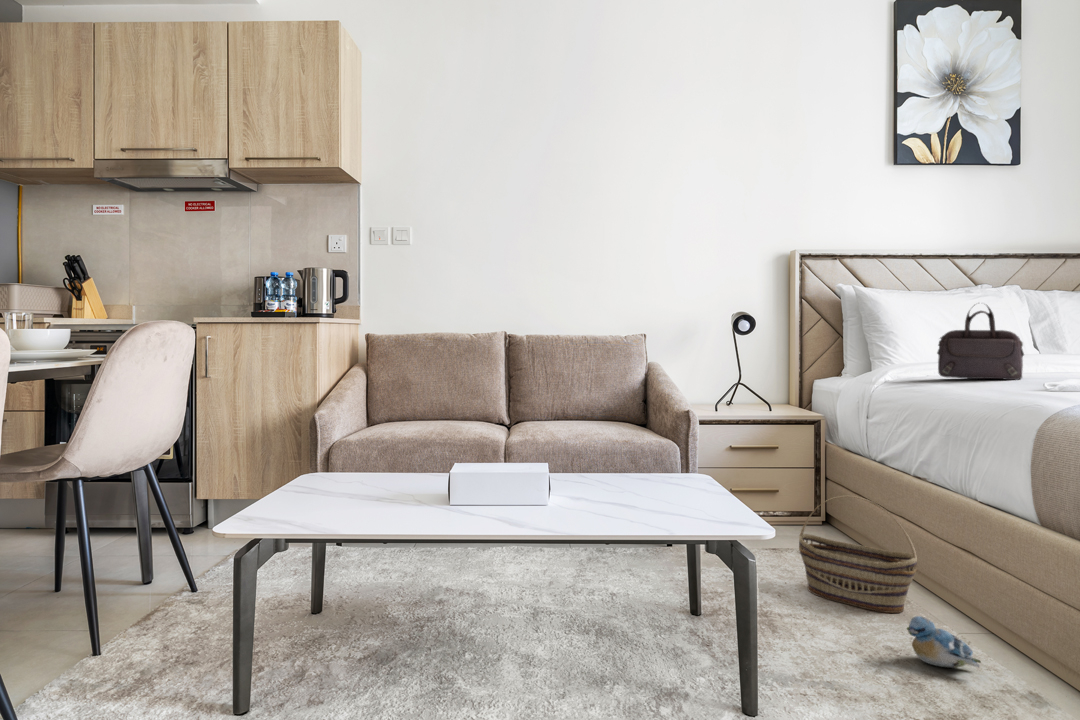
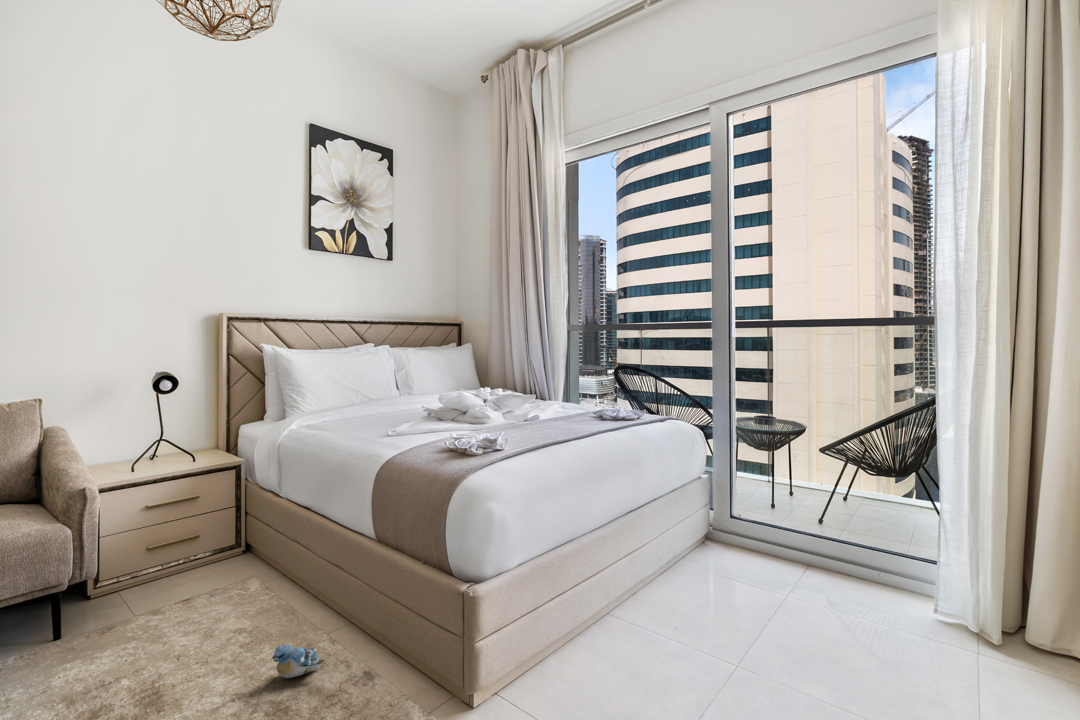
handbag: present [937,306,1024,380] -> none [326,374,380,428]
basket: present [799,496,917,613] -> none [198,548,294,641]

